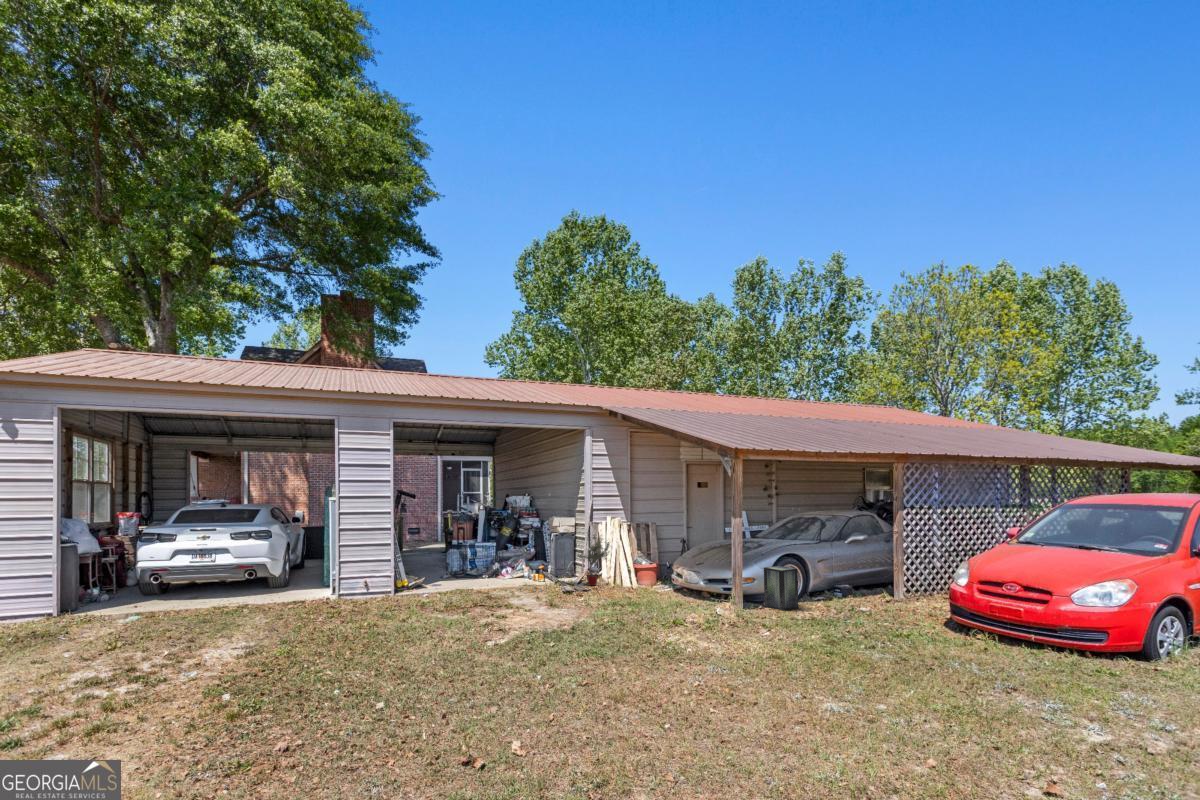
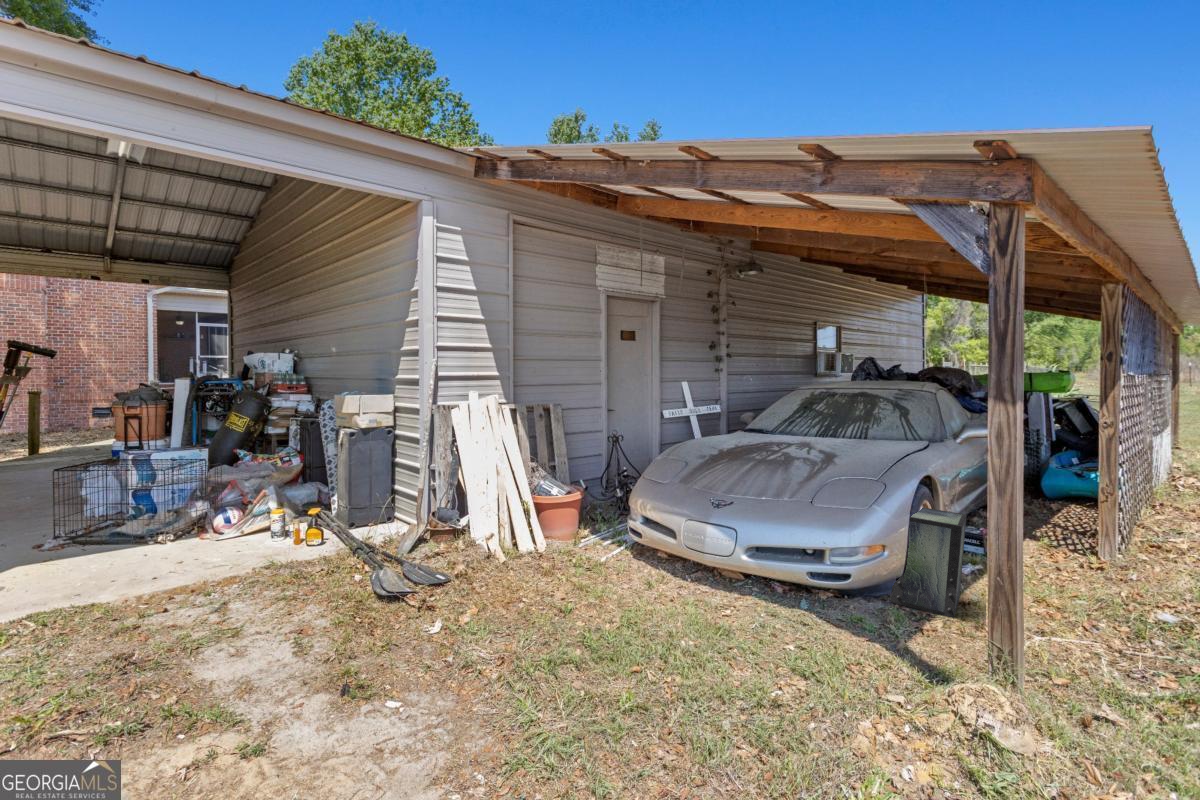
potted tree: present [578,535,609,586] -> none [401,434,489,552]

